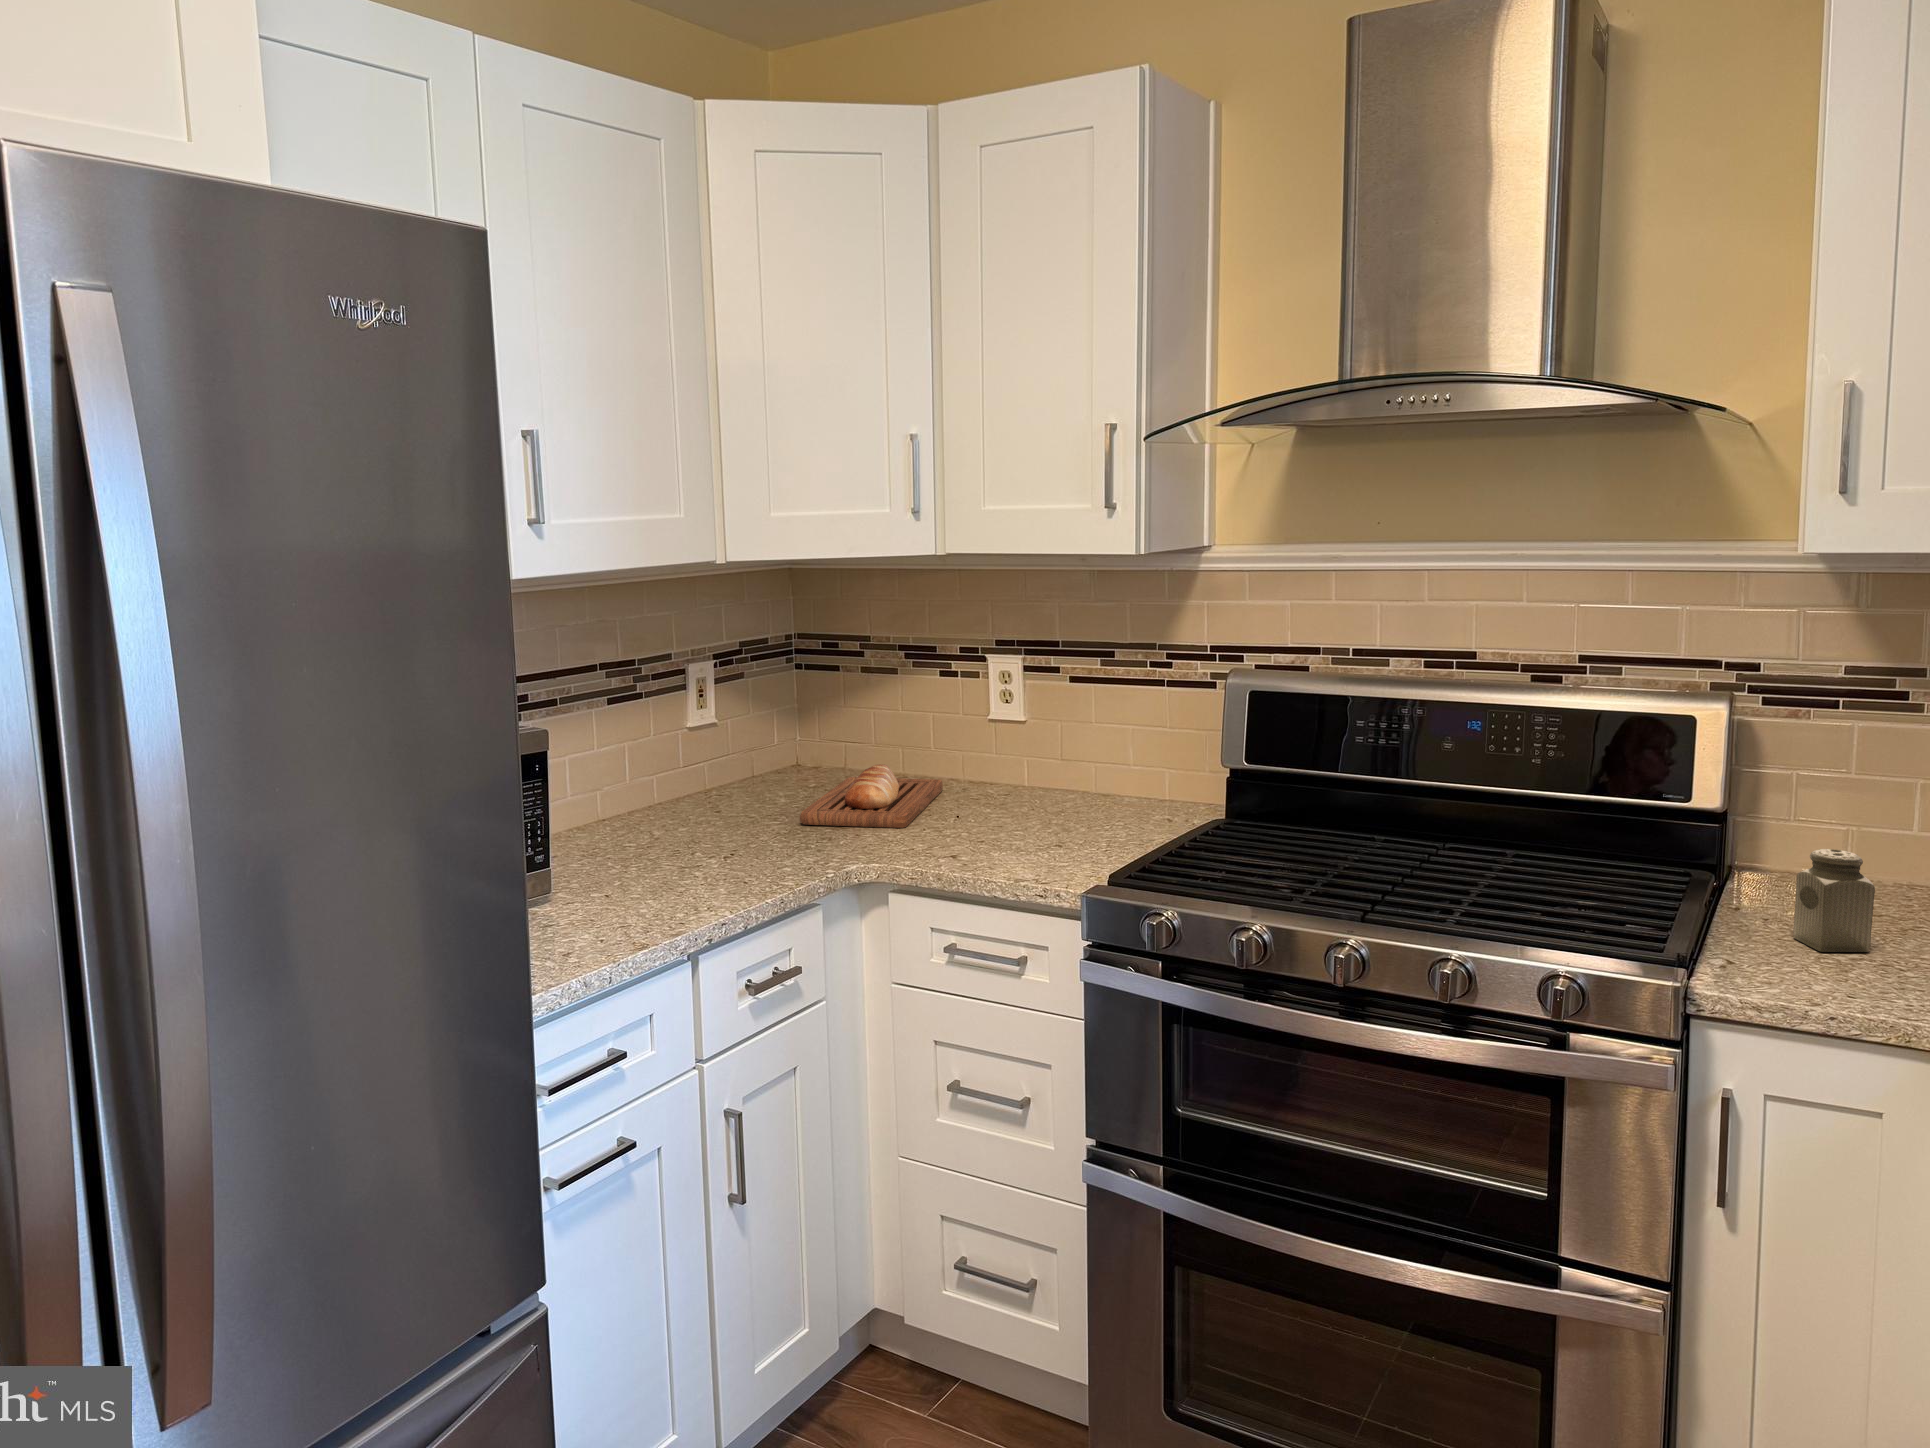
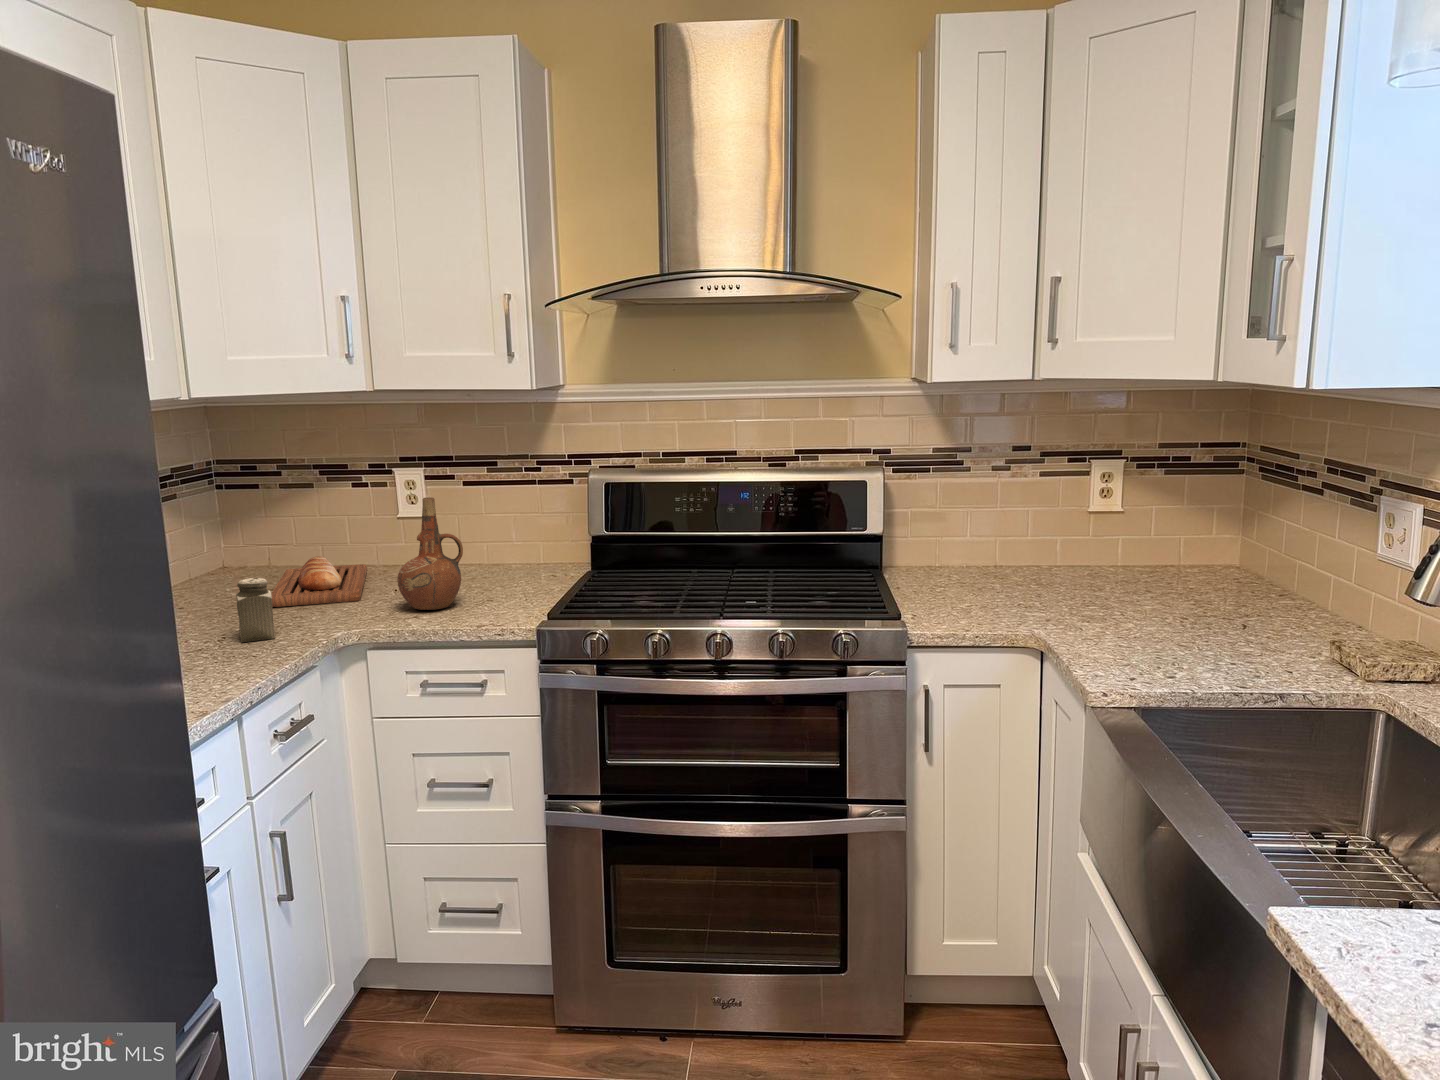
ceramic pitcher: none [939,699,1026,851] -> present [397,497,463,610]
salt shaker: present [1793,849,1875,952] -> present [236,578,275,642]

